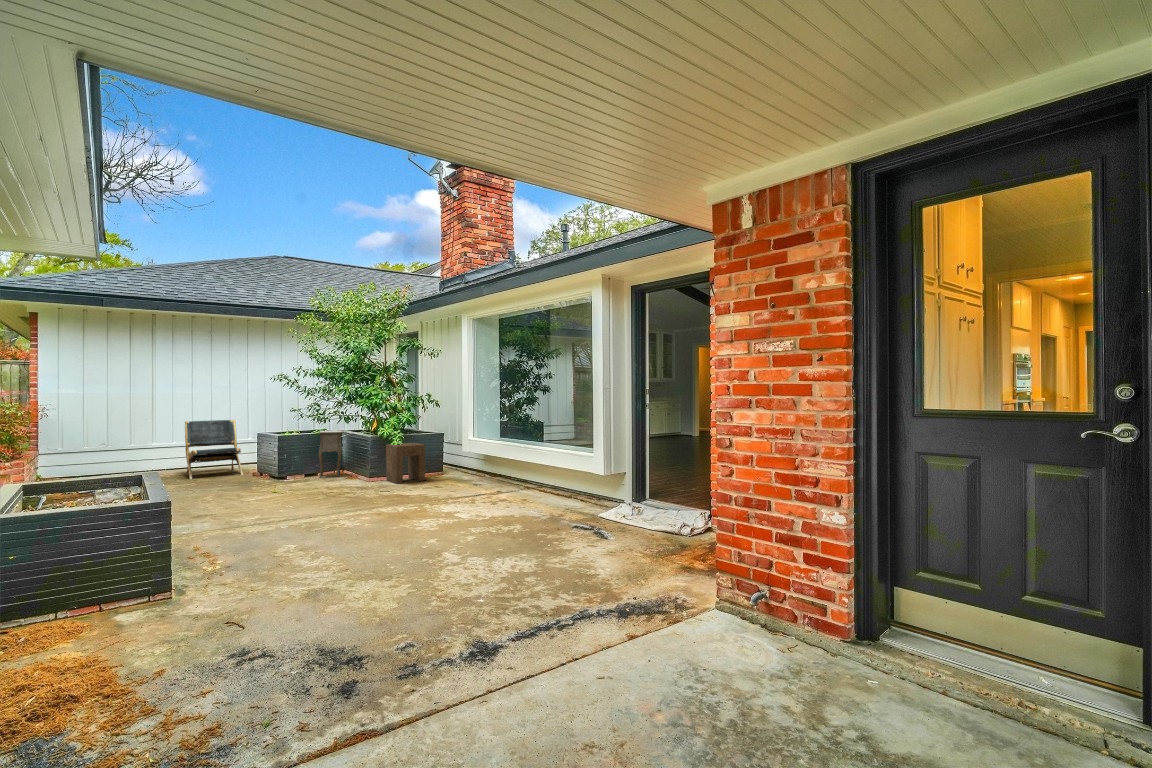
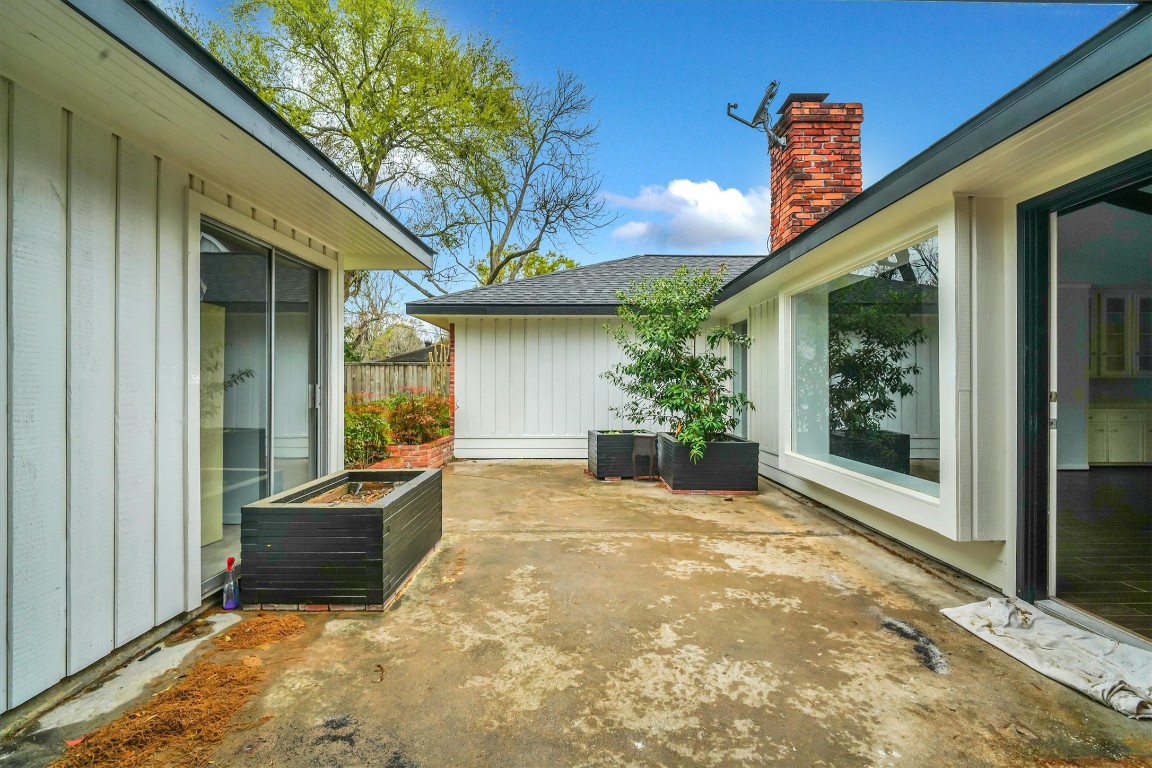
lounge chair: present [185,419,243,479] -> none [537,416,578,468]
stool: present [386,443,425,483] -> none [691,454,731,500]

